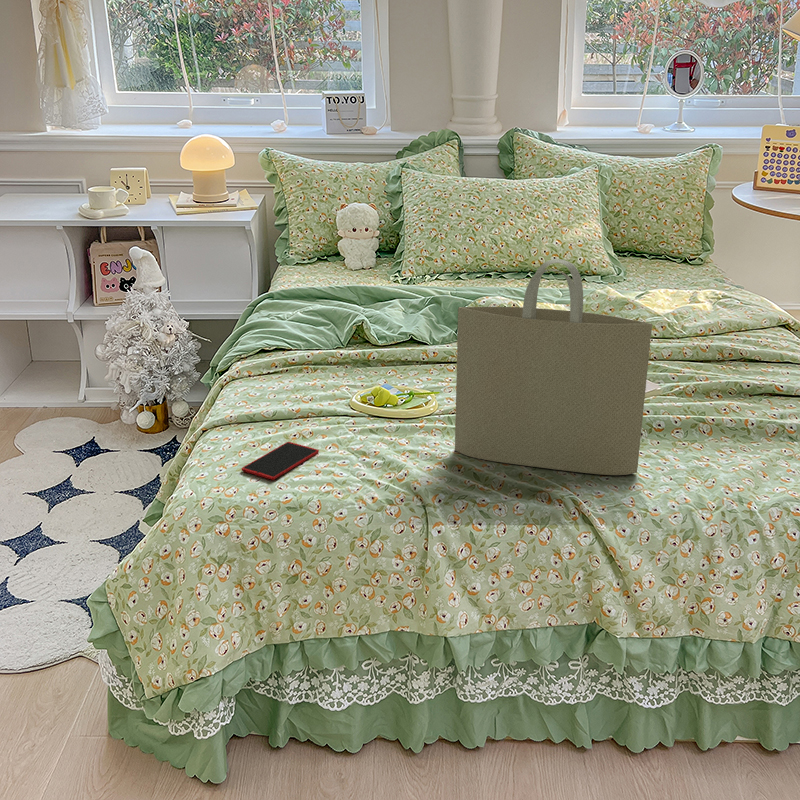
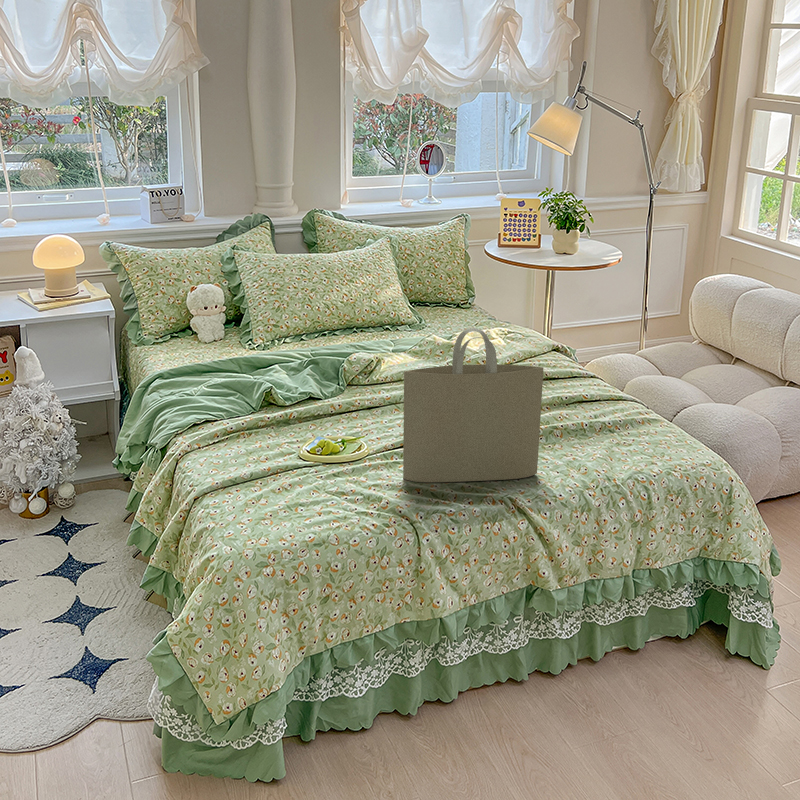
smartphone: present [242,442,319,480] -> none [258,494,305,525]

